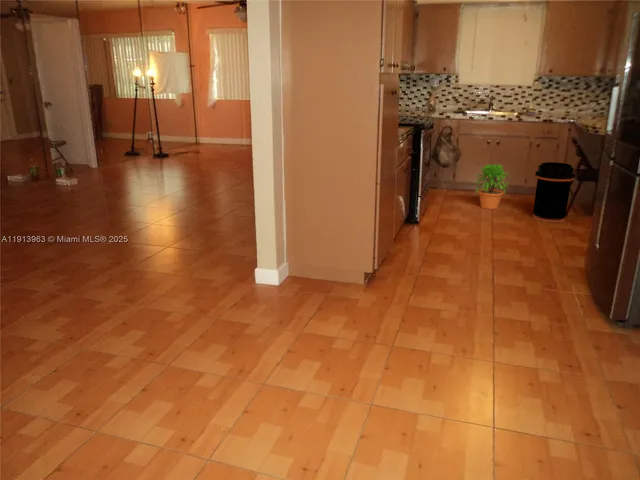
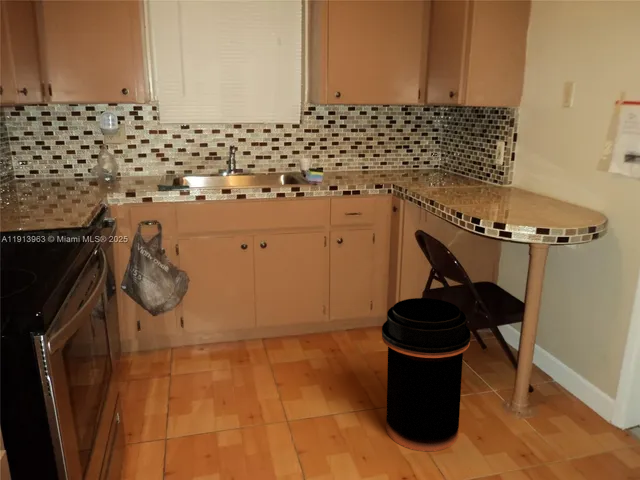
potted plant: present [476,164,508,209] -> none [230,308,325,422]

